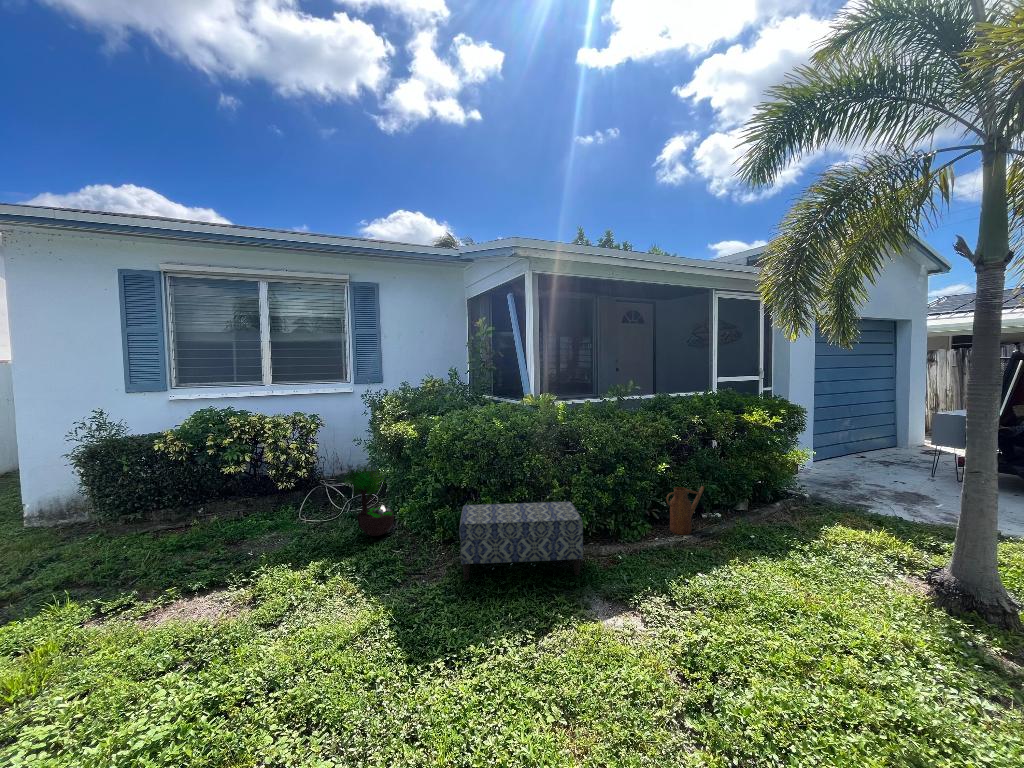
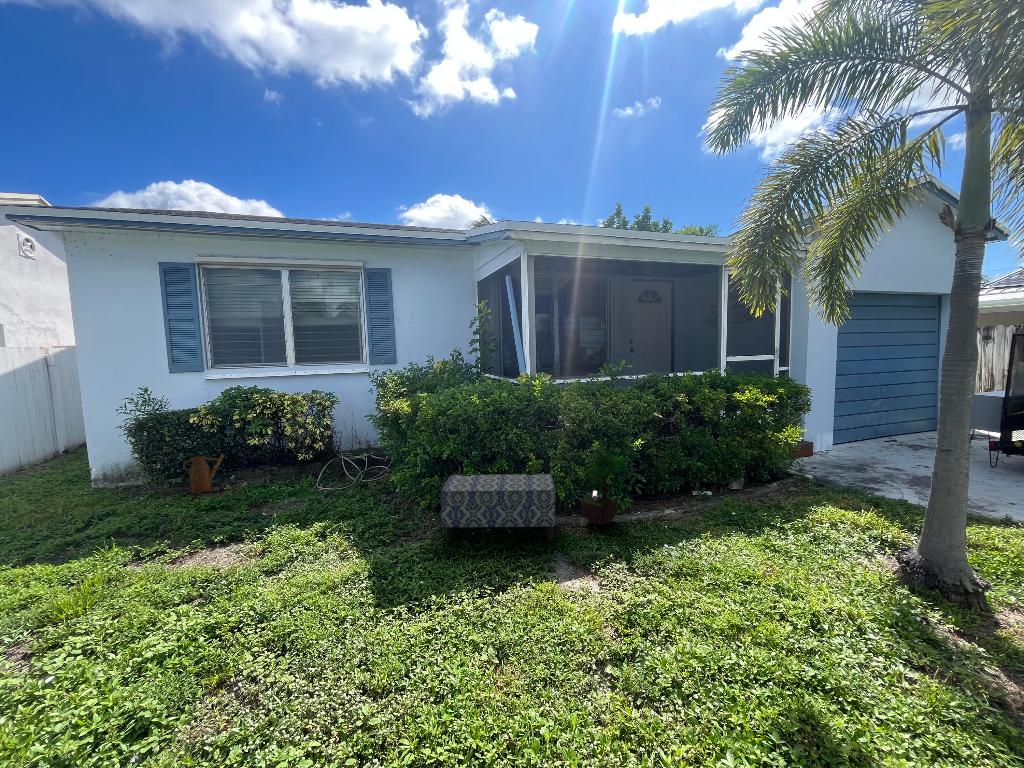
potted tree: present [344,465,394,536] -> present [581,450,625,525]
watering can: present [666,486,705,535] -> present [183,454,224,494]

